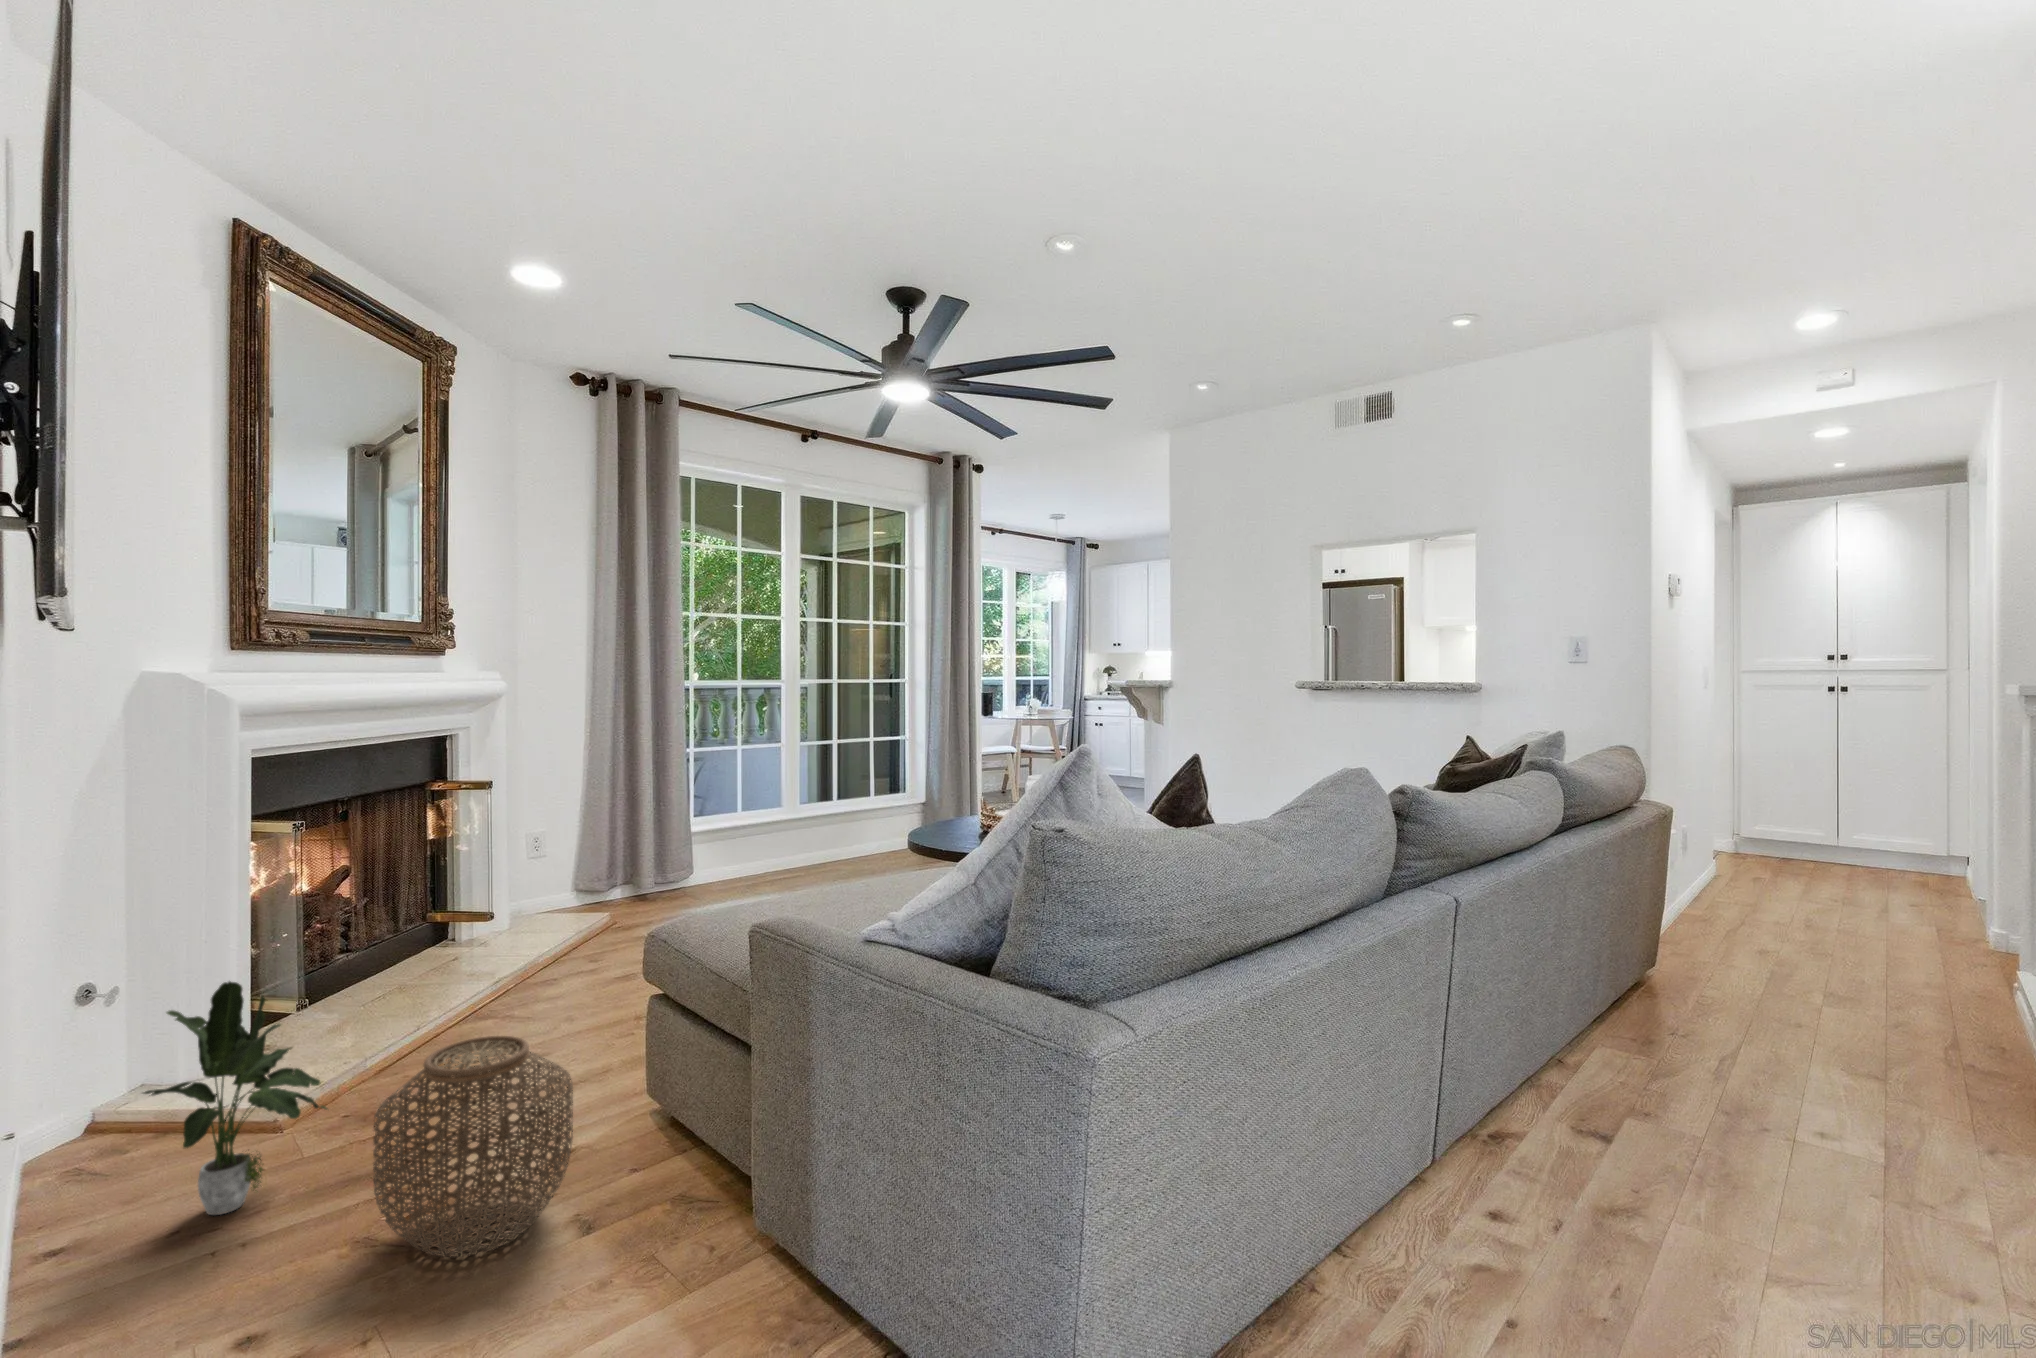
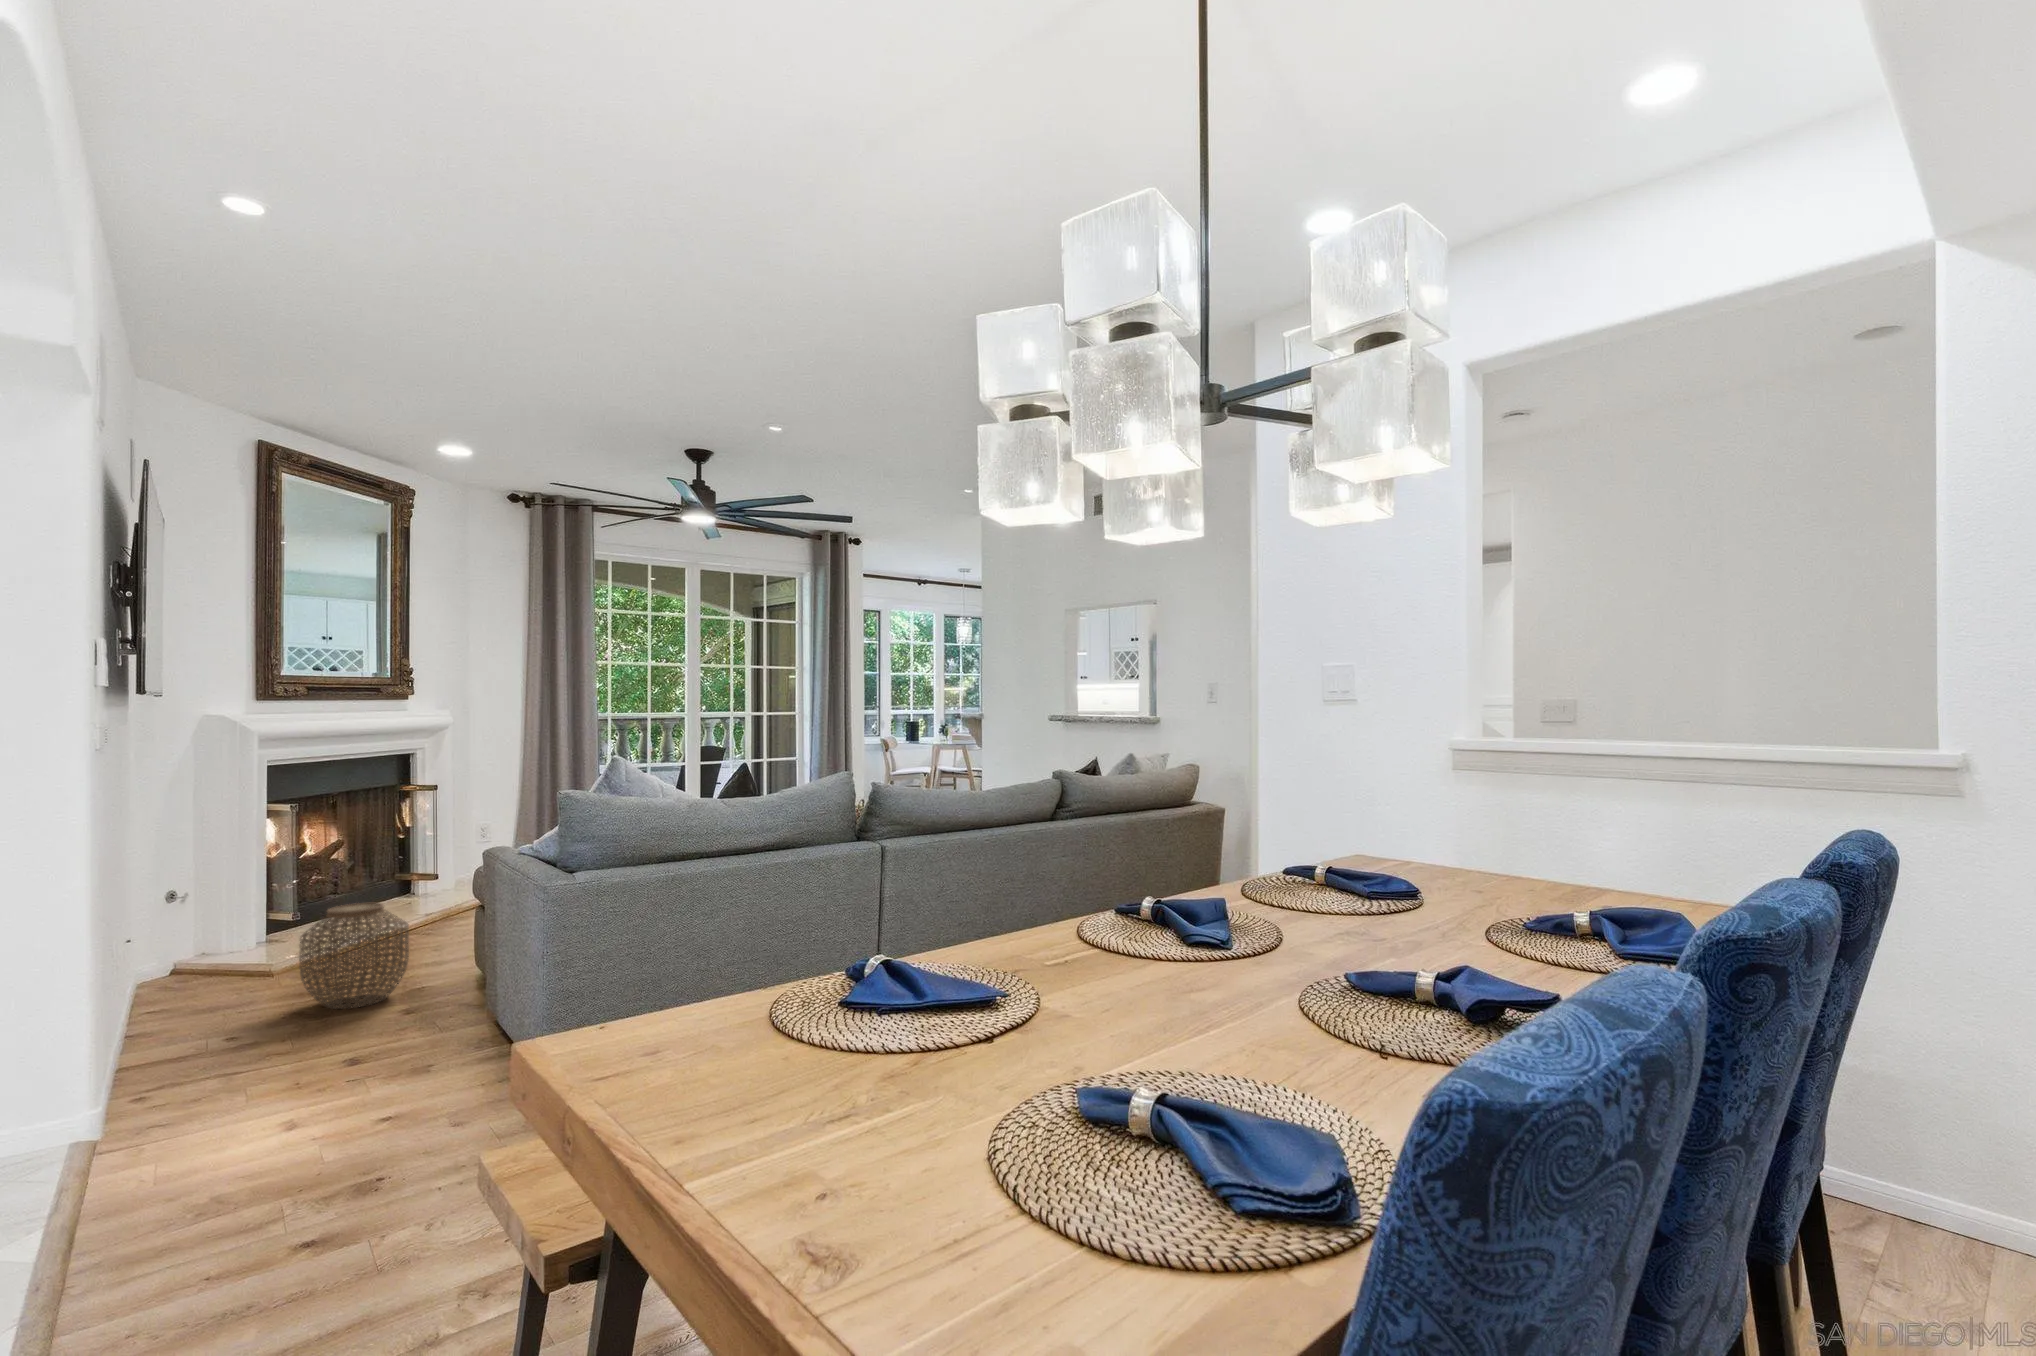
potted plant: present [143,981,327,1215] -> none [191,875,289,997]

